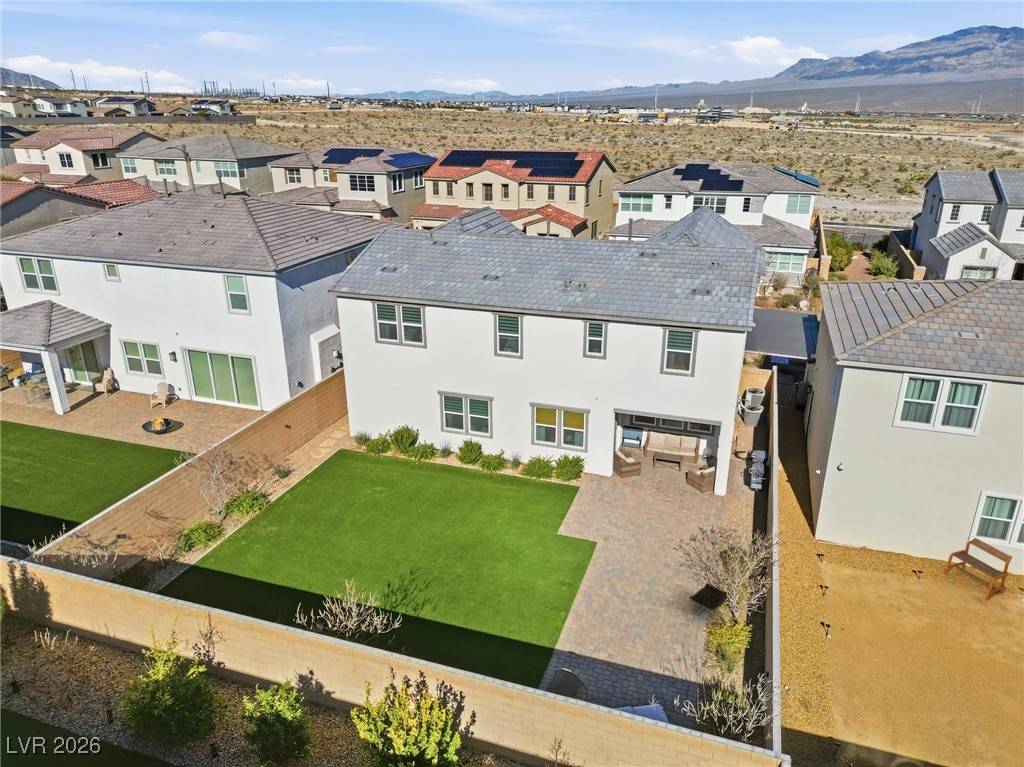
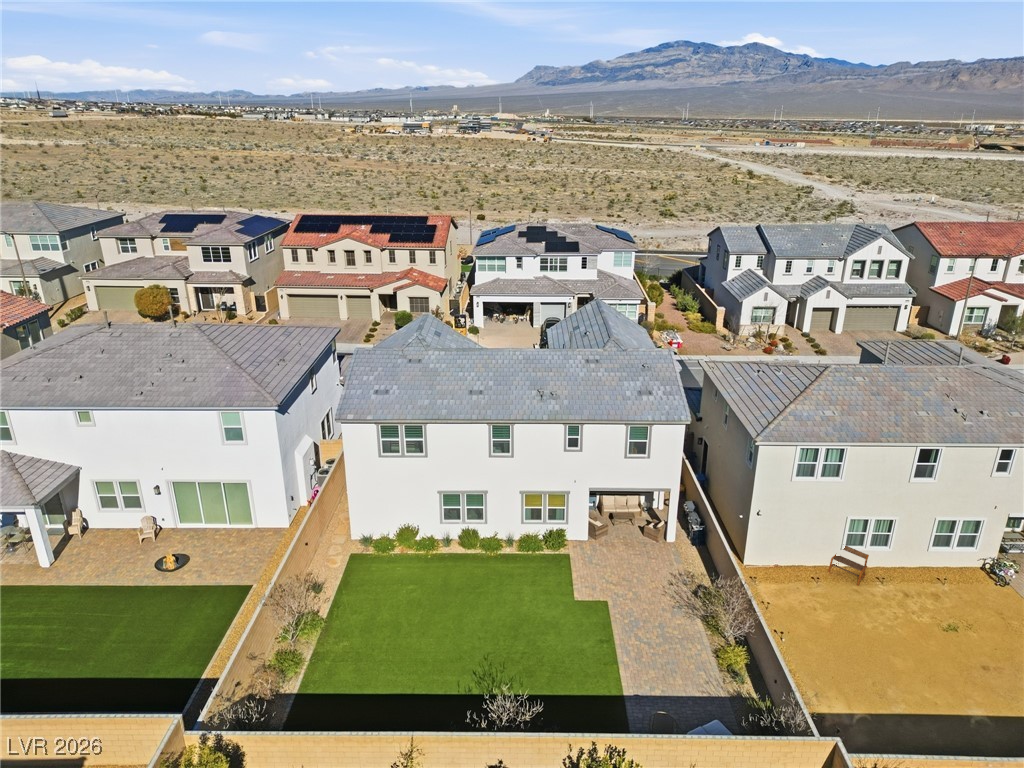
lounge chair: present [689,583,729,615] -> none [691,616,720,641]

